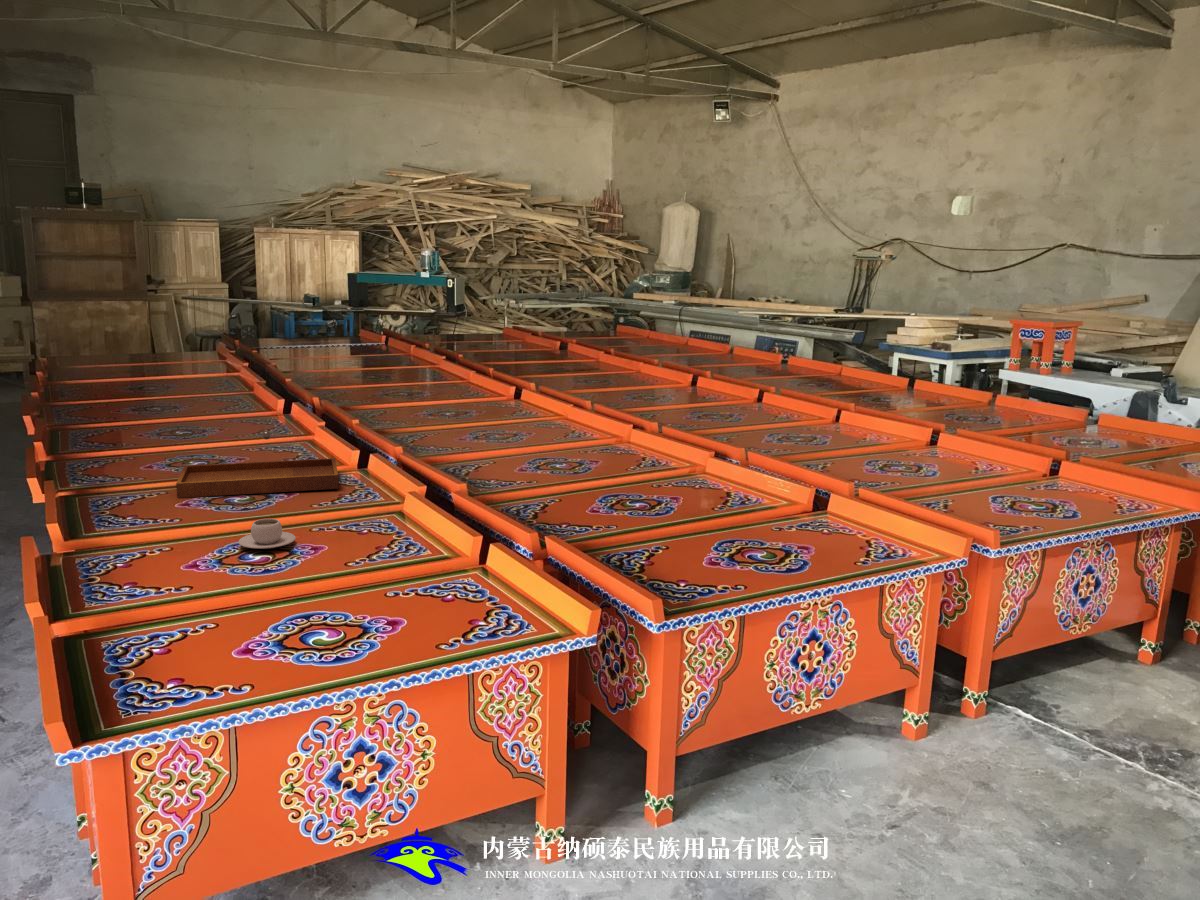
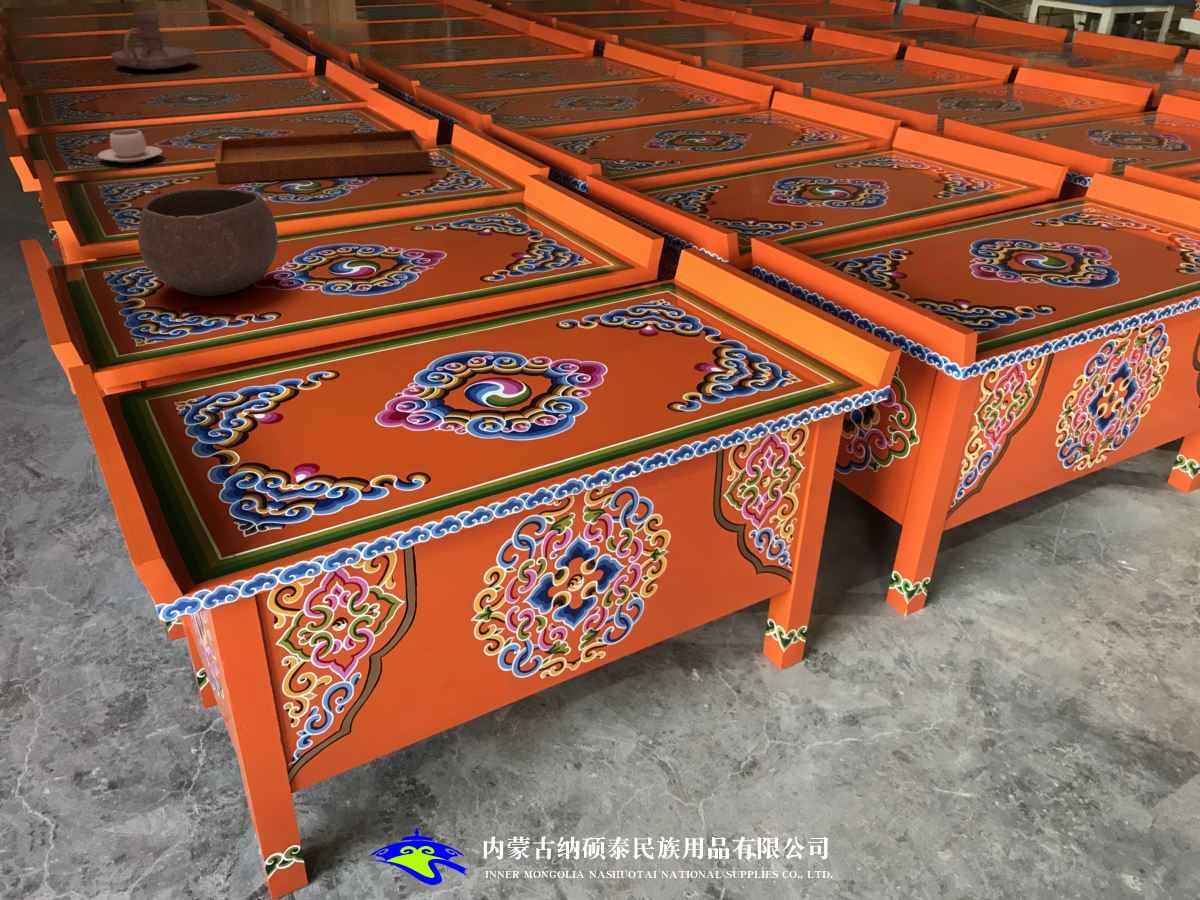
candle holder: none [125,366,192,409] -> present [111,11,195,70]
bowl: none [101,503,198,575] -> present [138,188,278,296]
teacup: present [239,519,295,549] -> present [98,129,162,163]

